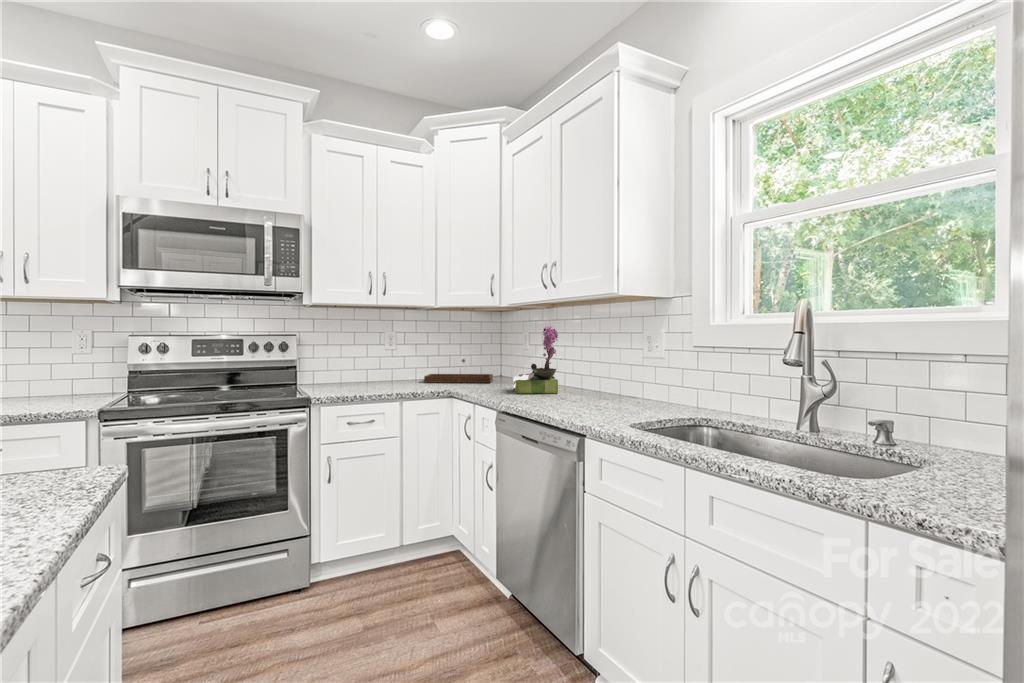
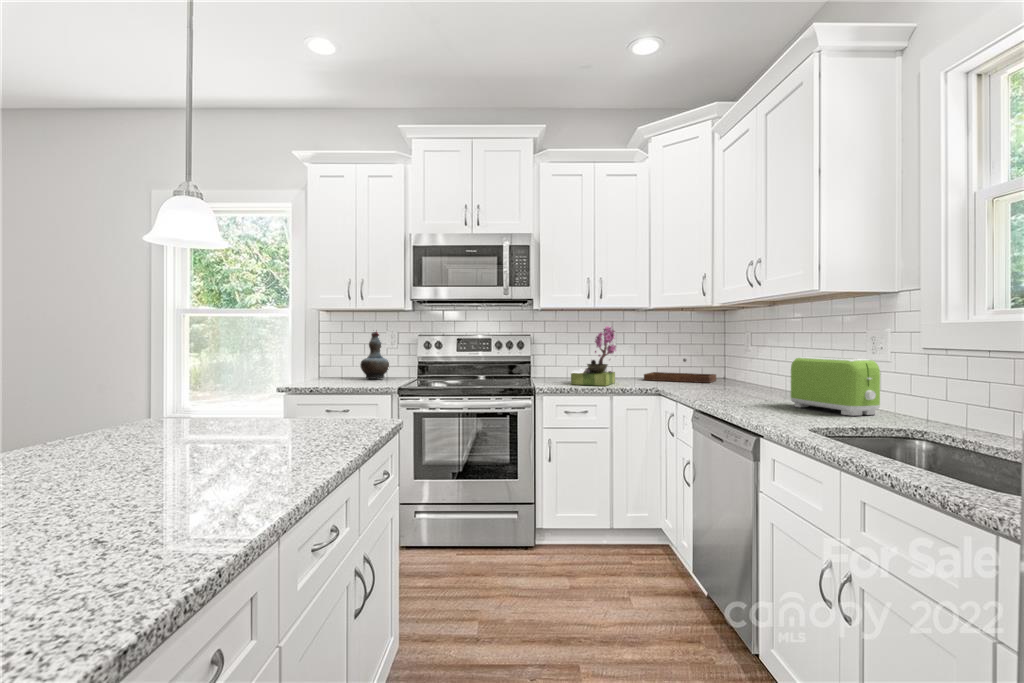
decorative vase: none [30,323,83,396] -> present [360,331,389,379]
flower arrangement: present [513,325,558,394] -> present [571,326,616,386]
toaster: none [587,356,662,410] -> present [791,357,880,416]

